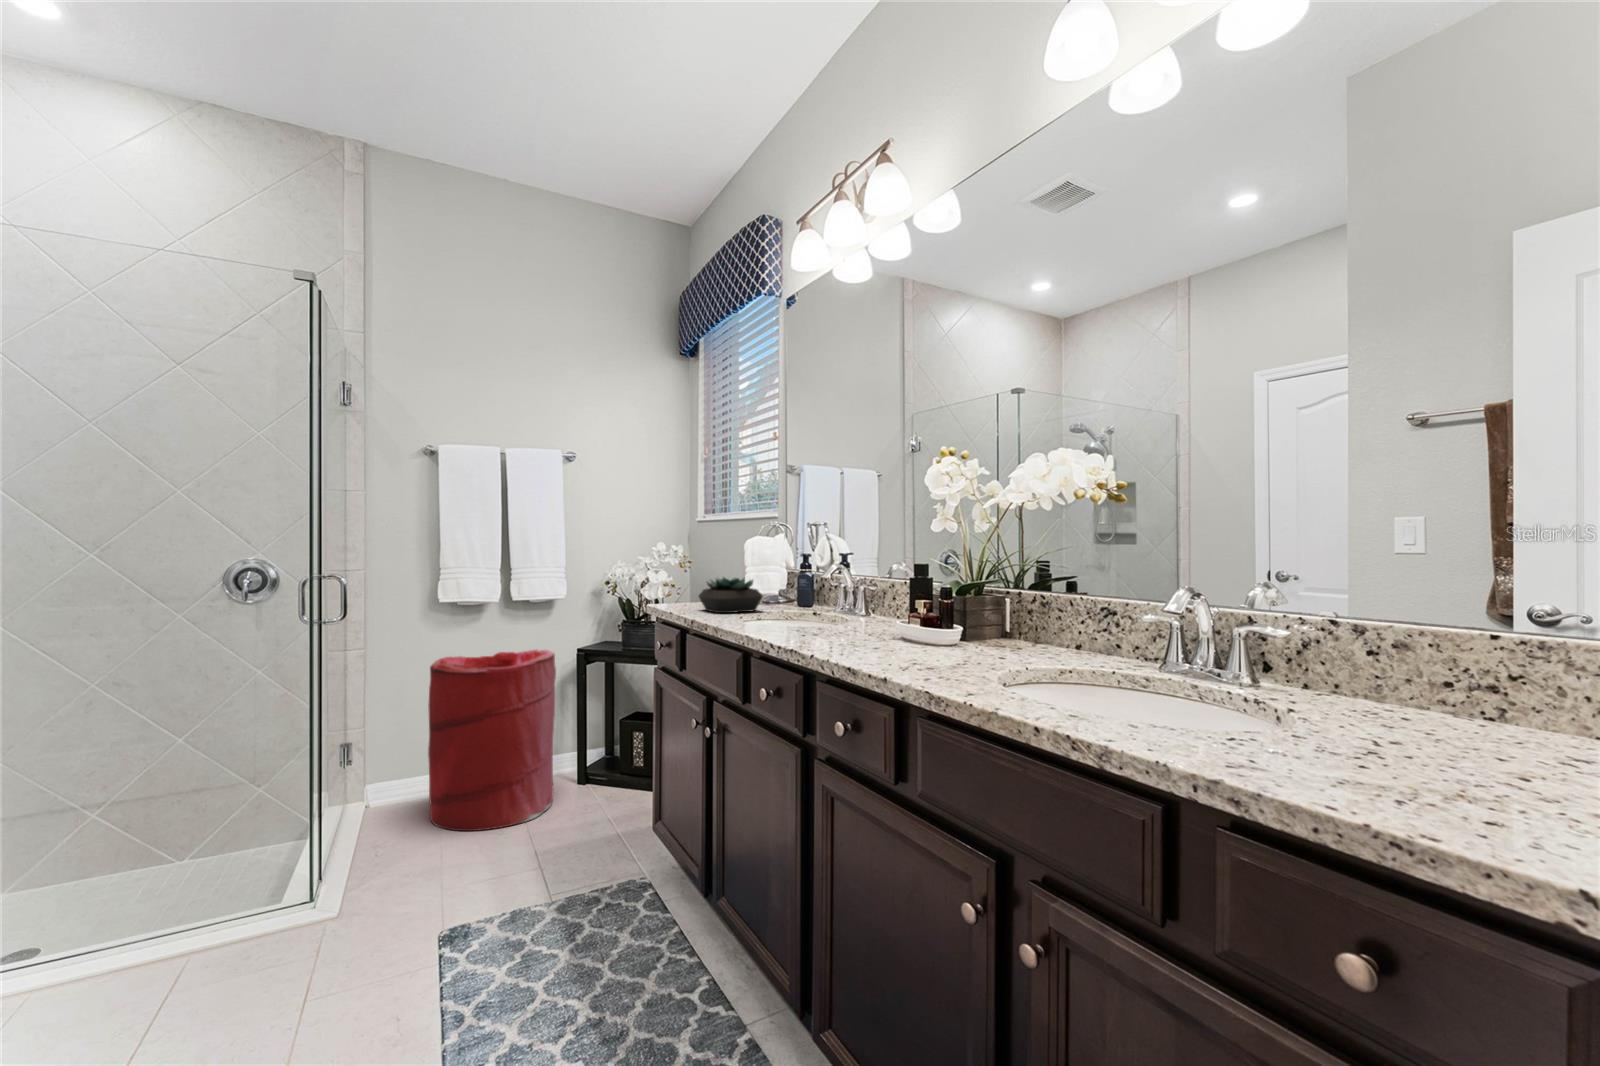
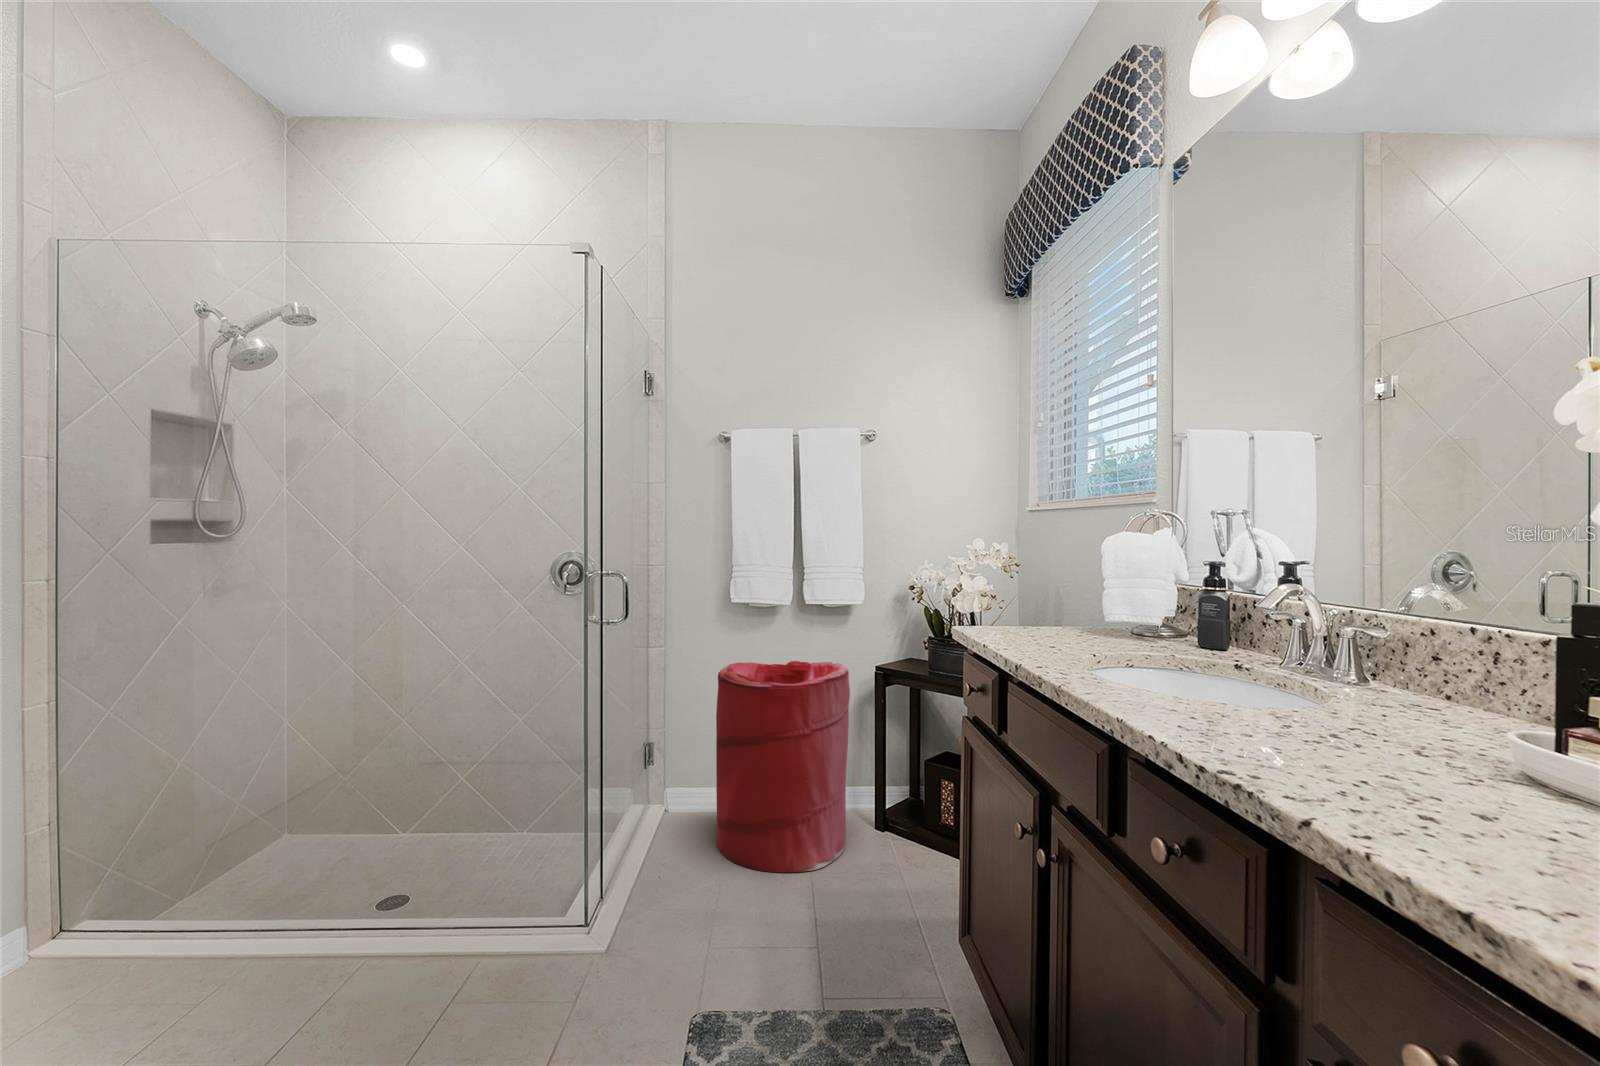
succulent plant: present [699,577,763,613] -> none [1027,592,1134,650]

